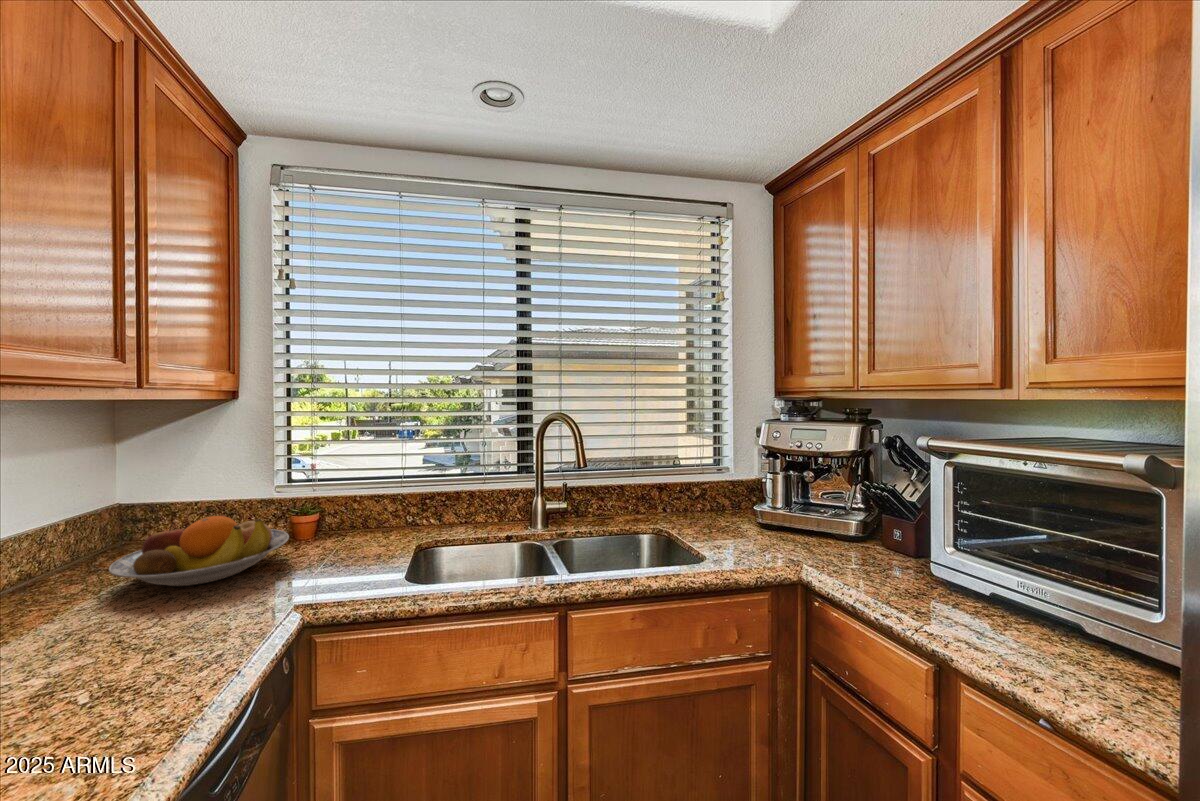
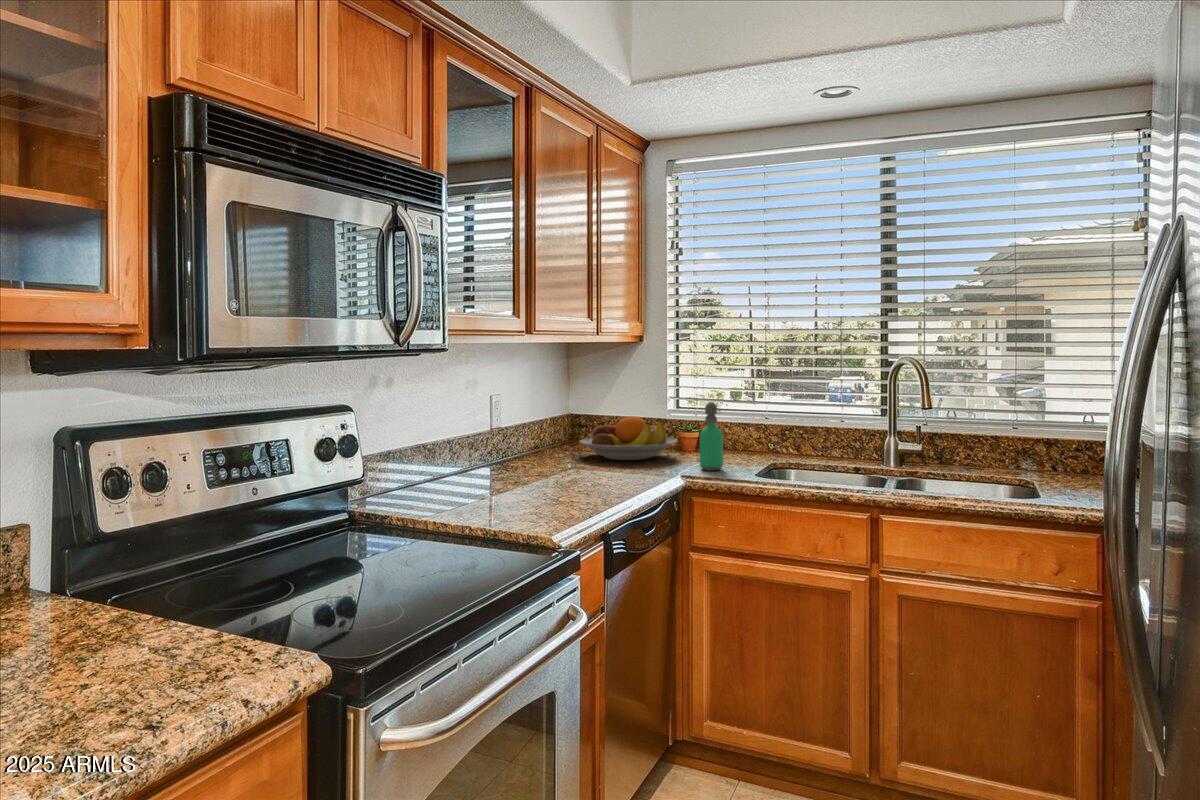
soap dispenser: none [323,491,359,585] -> present [700,402,723,470]

